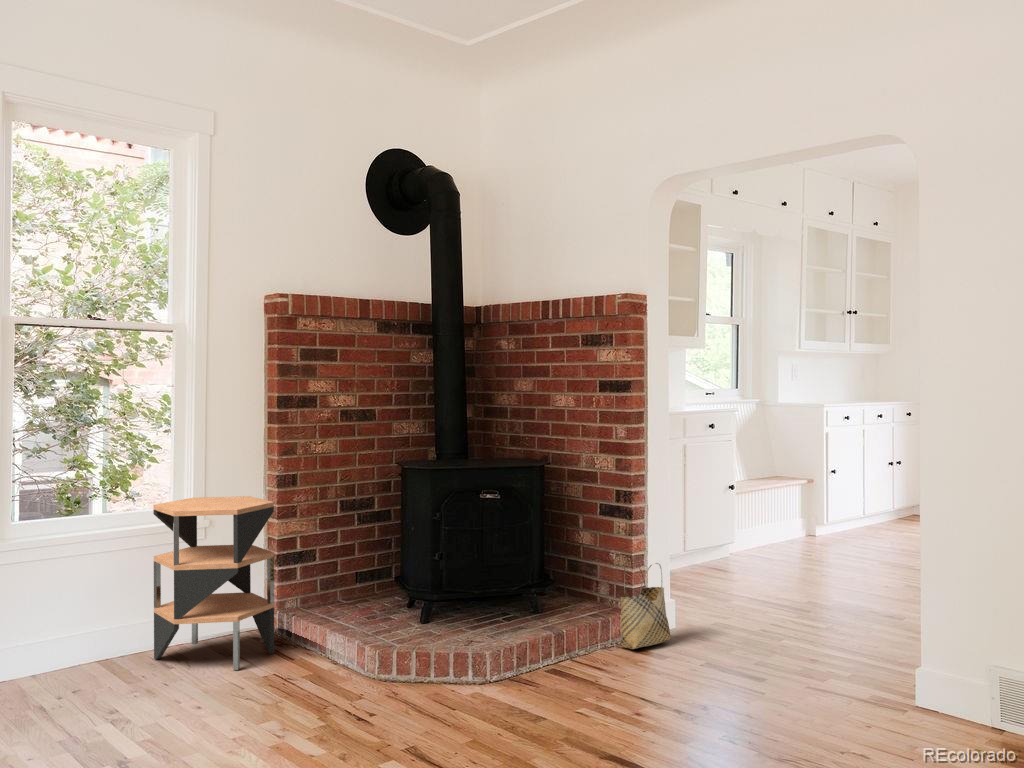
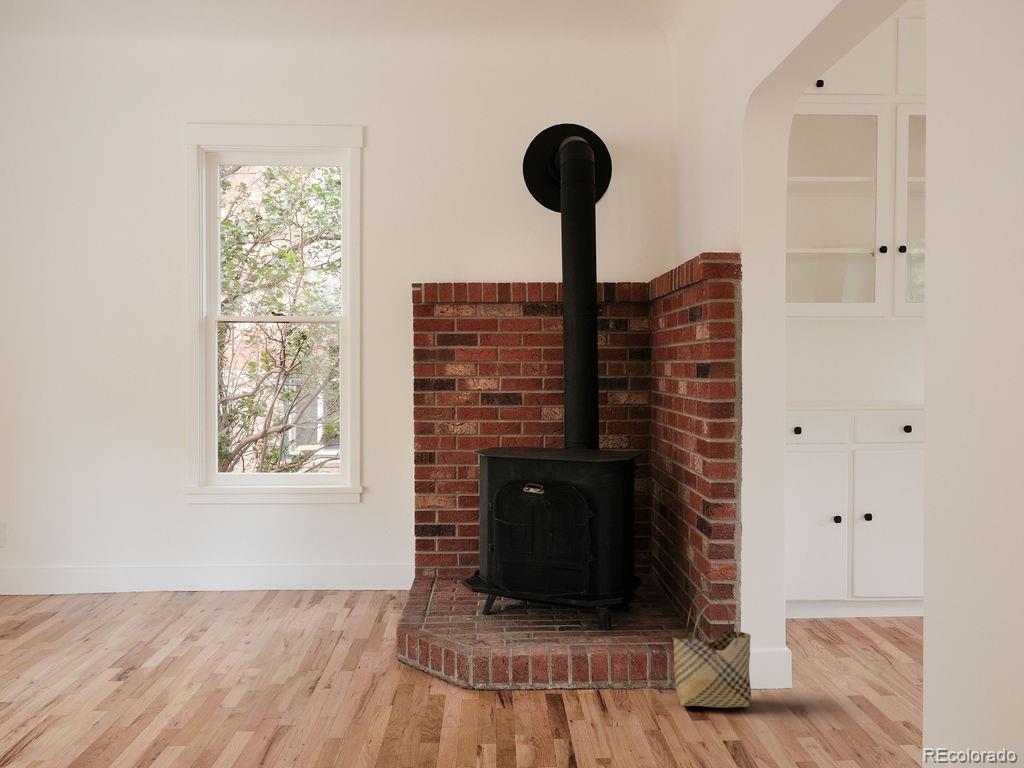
side table: present [153,496,274,670] -> none [280,467,381,625]

